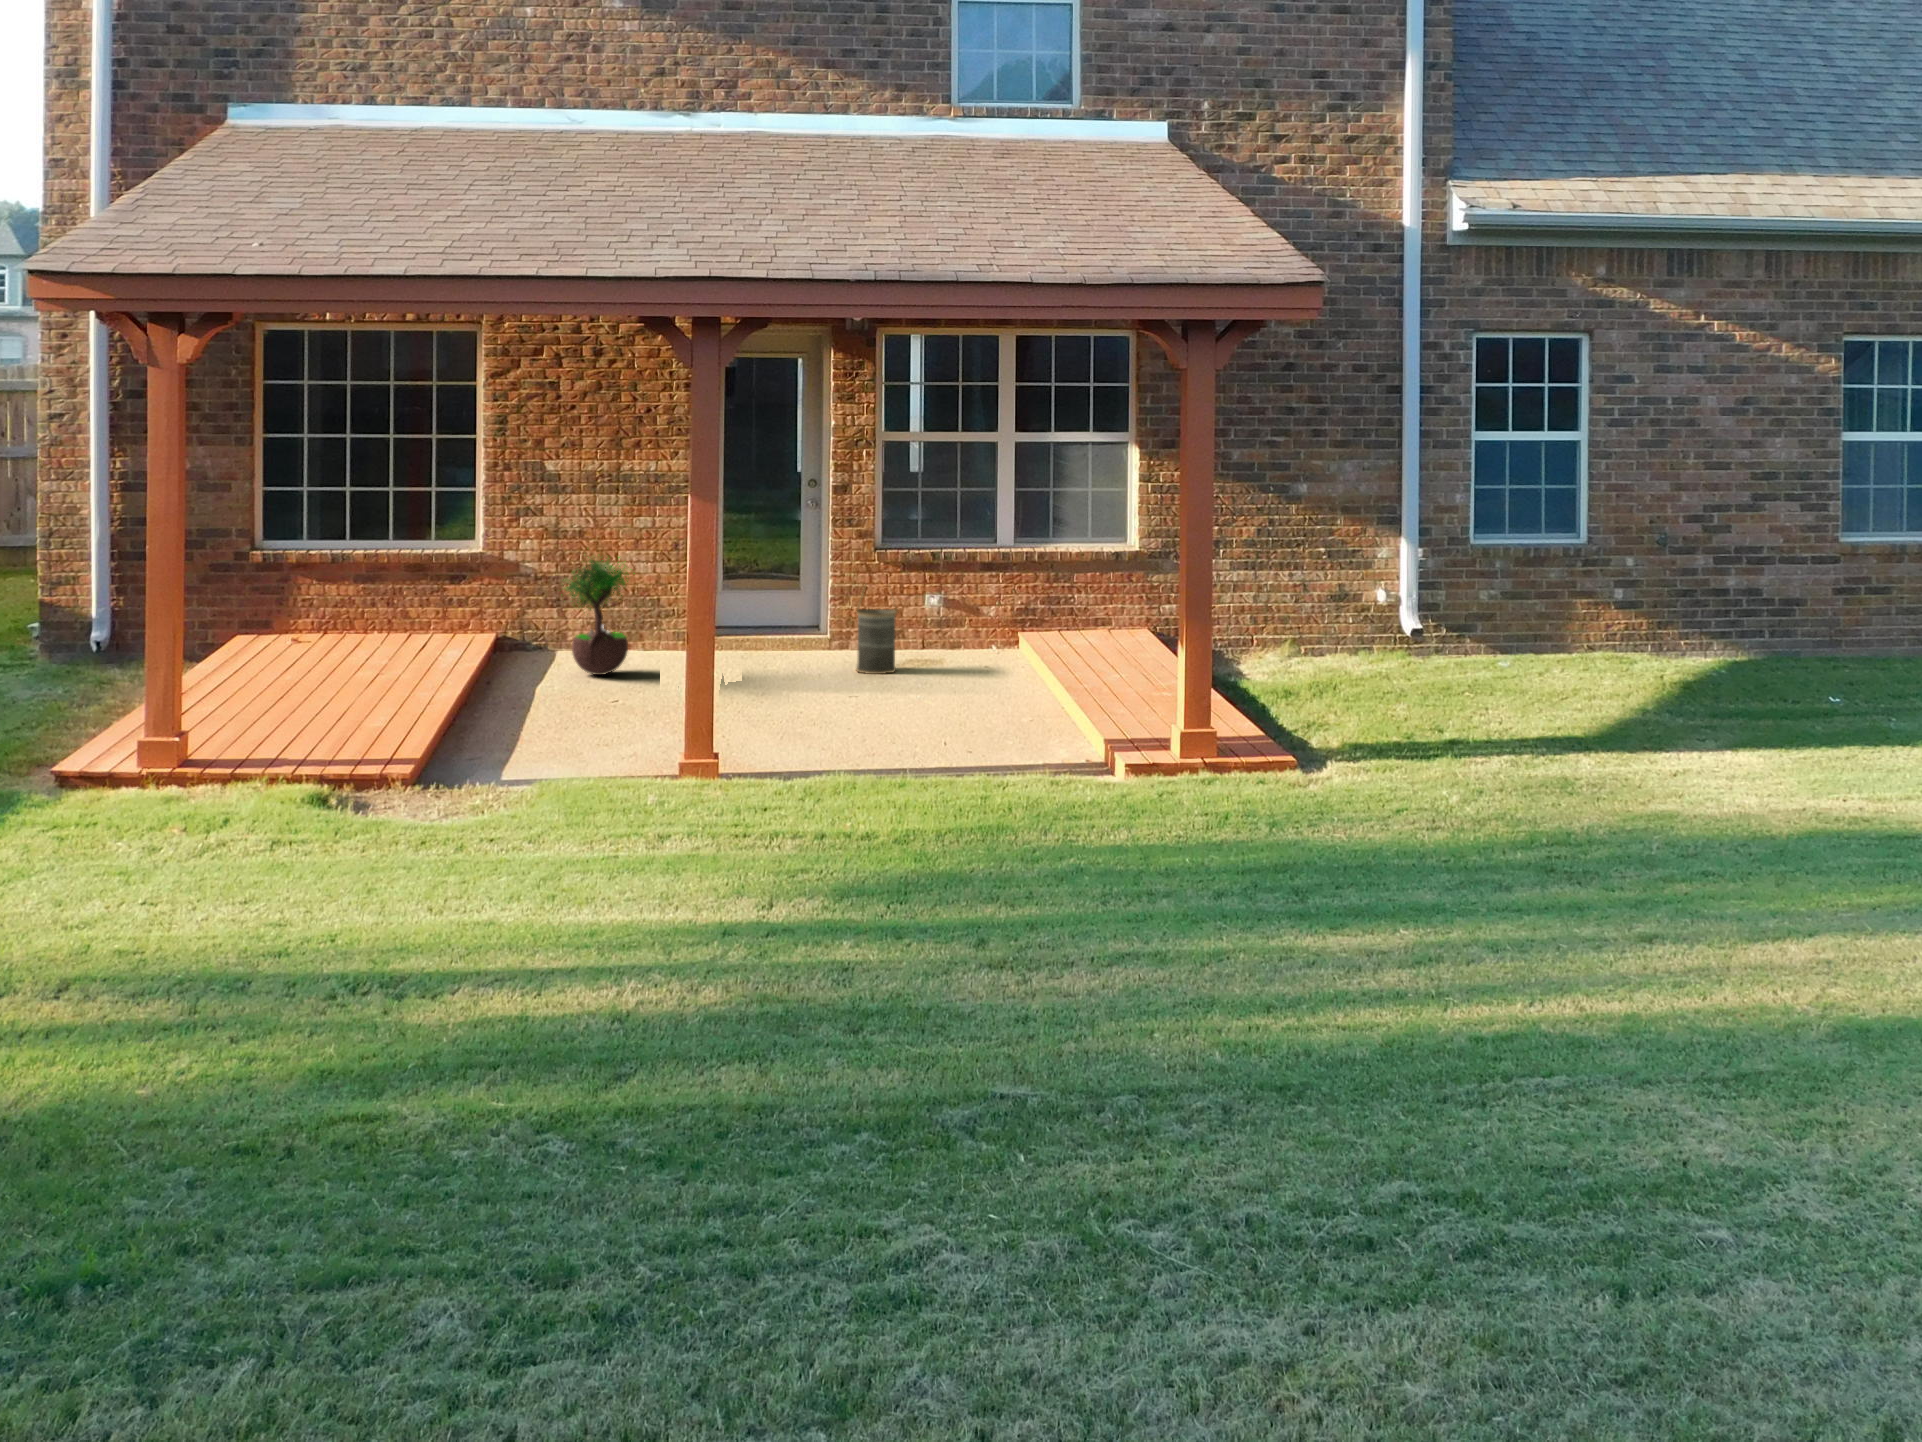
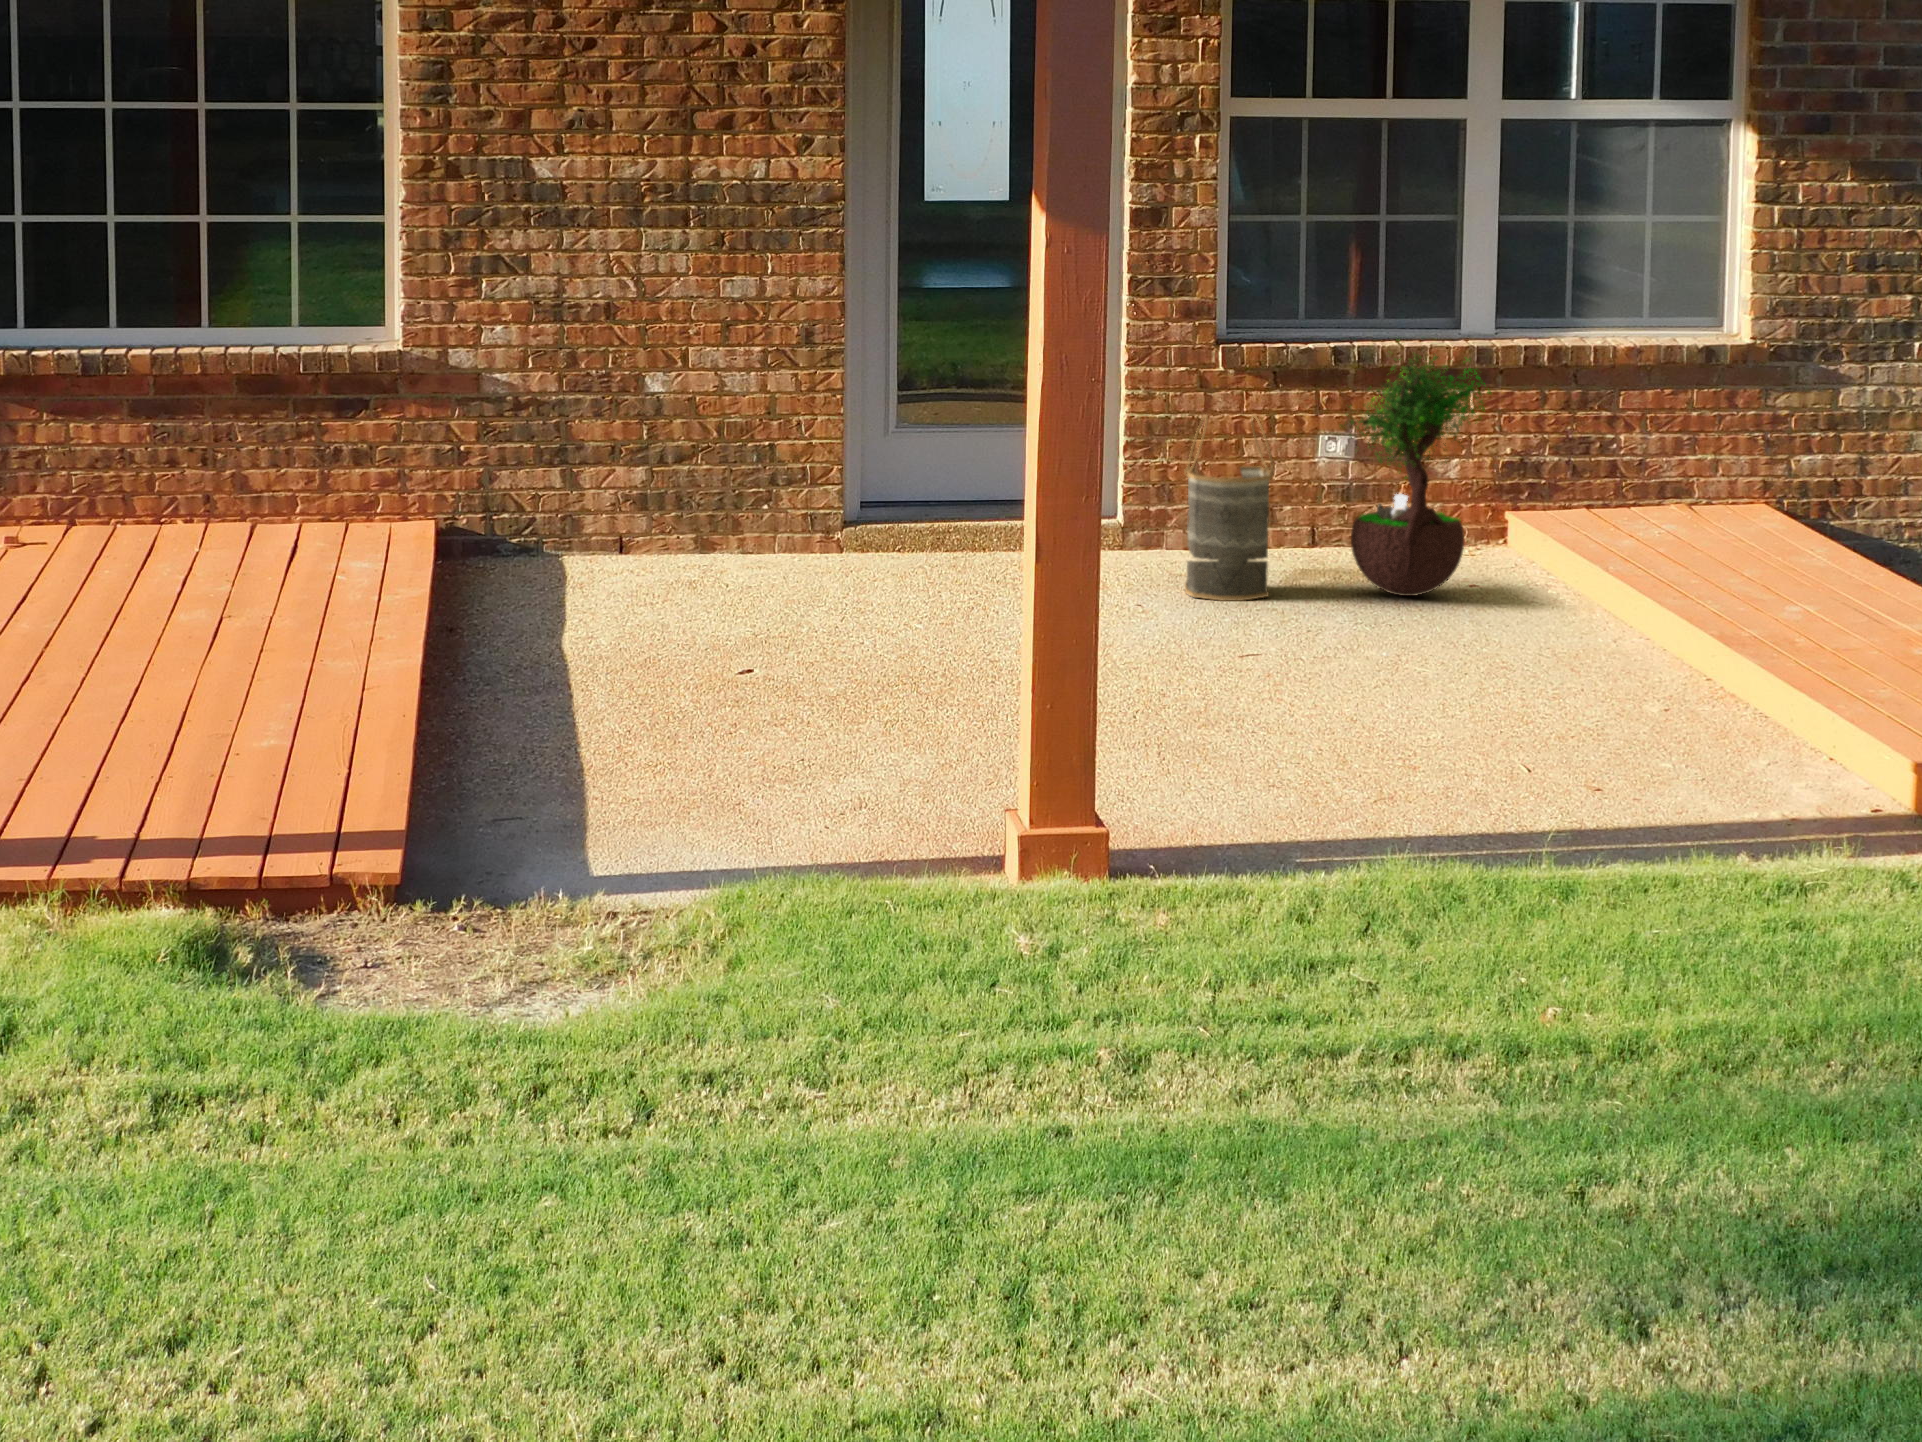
potted tree: present [563,556,629,675] -> present [1341,340,1491,596]

